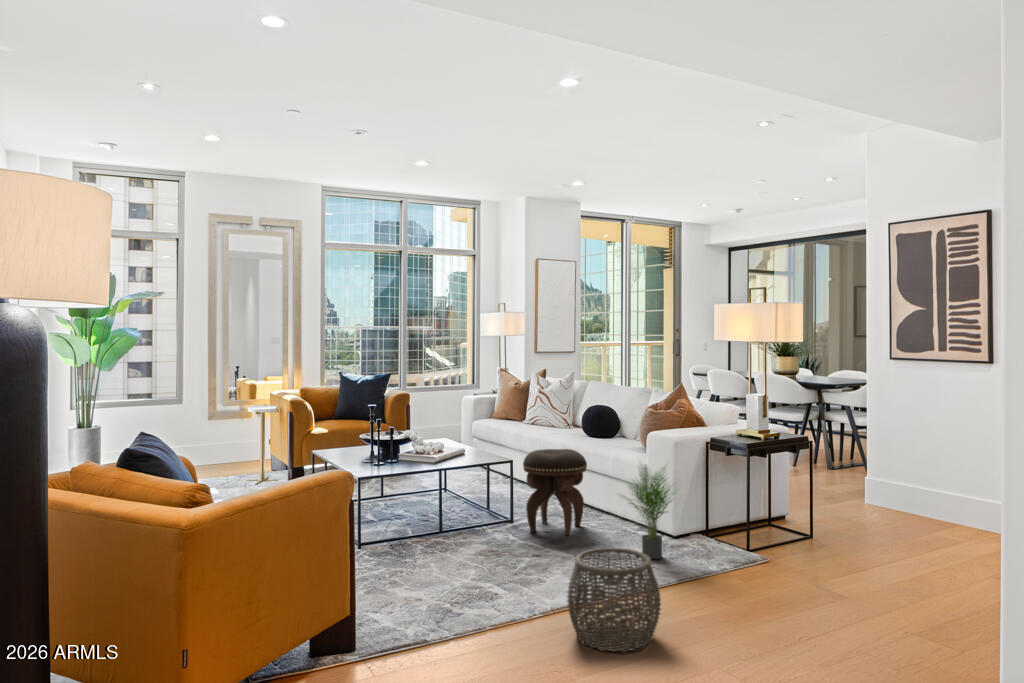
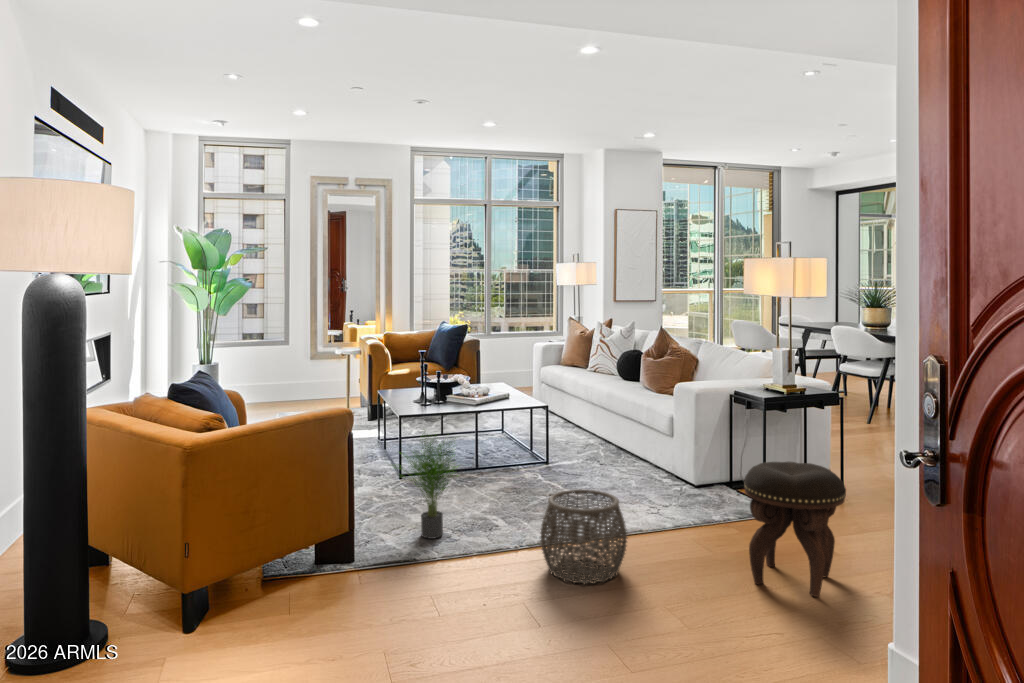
footstool: present [523,449,587,535] -> present [744,462,846,597]
potted plant: present [626,468,676,559] -> present [405,434,458,539]

